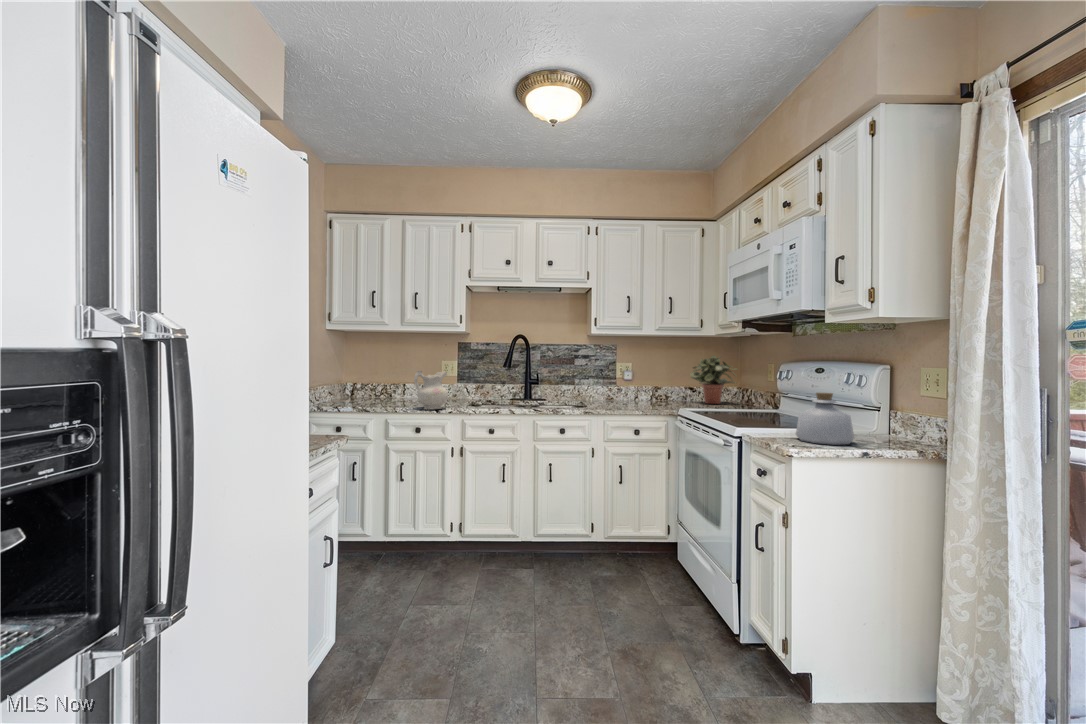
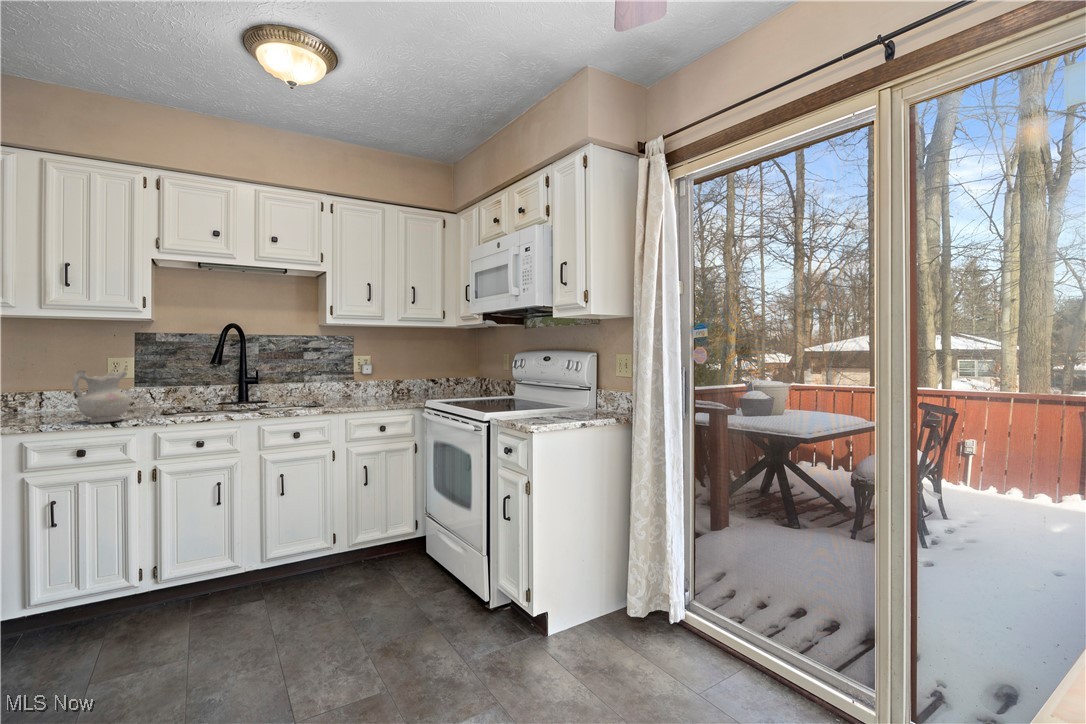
potted plant: present [690,356,738,404] -> none [433,347,479,396]
bottle: present [796,392,854,445] -> none [533,377,575,419]

